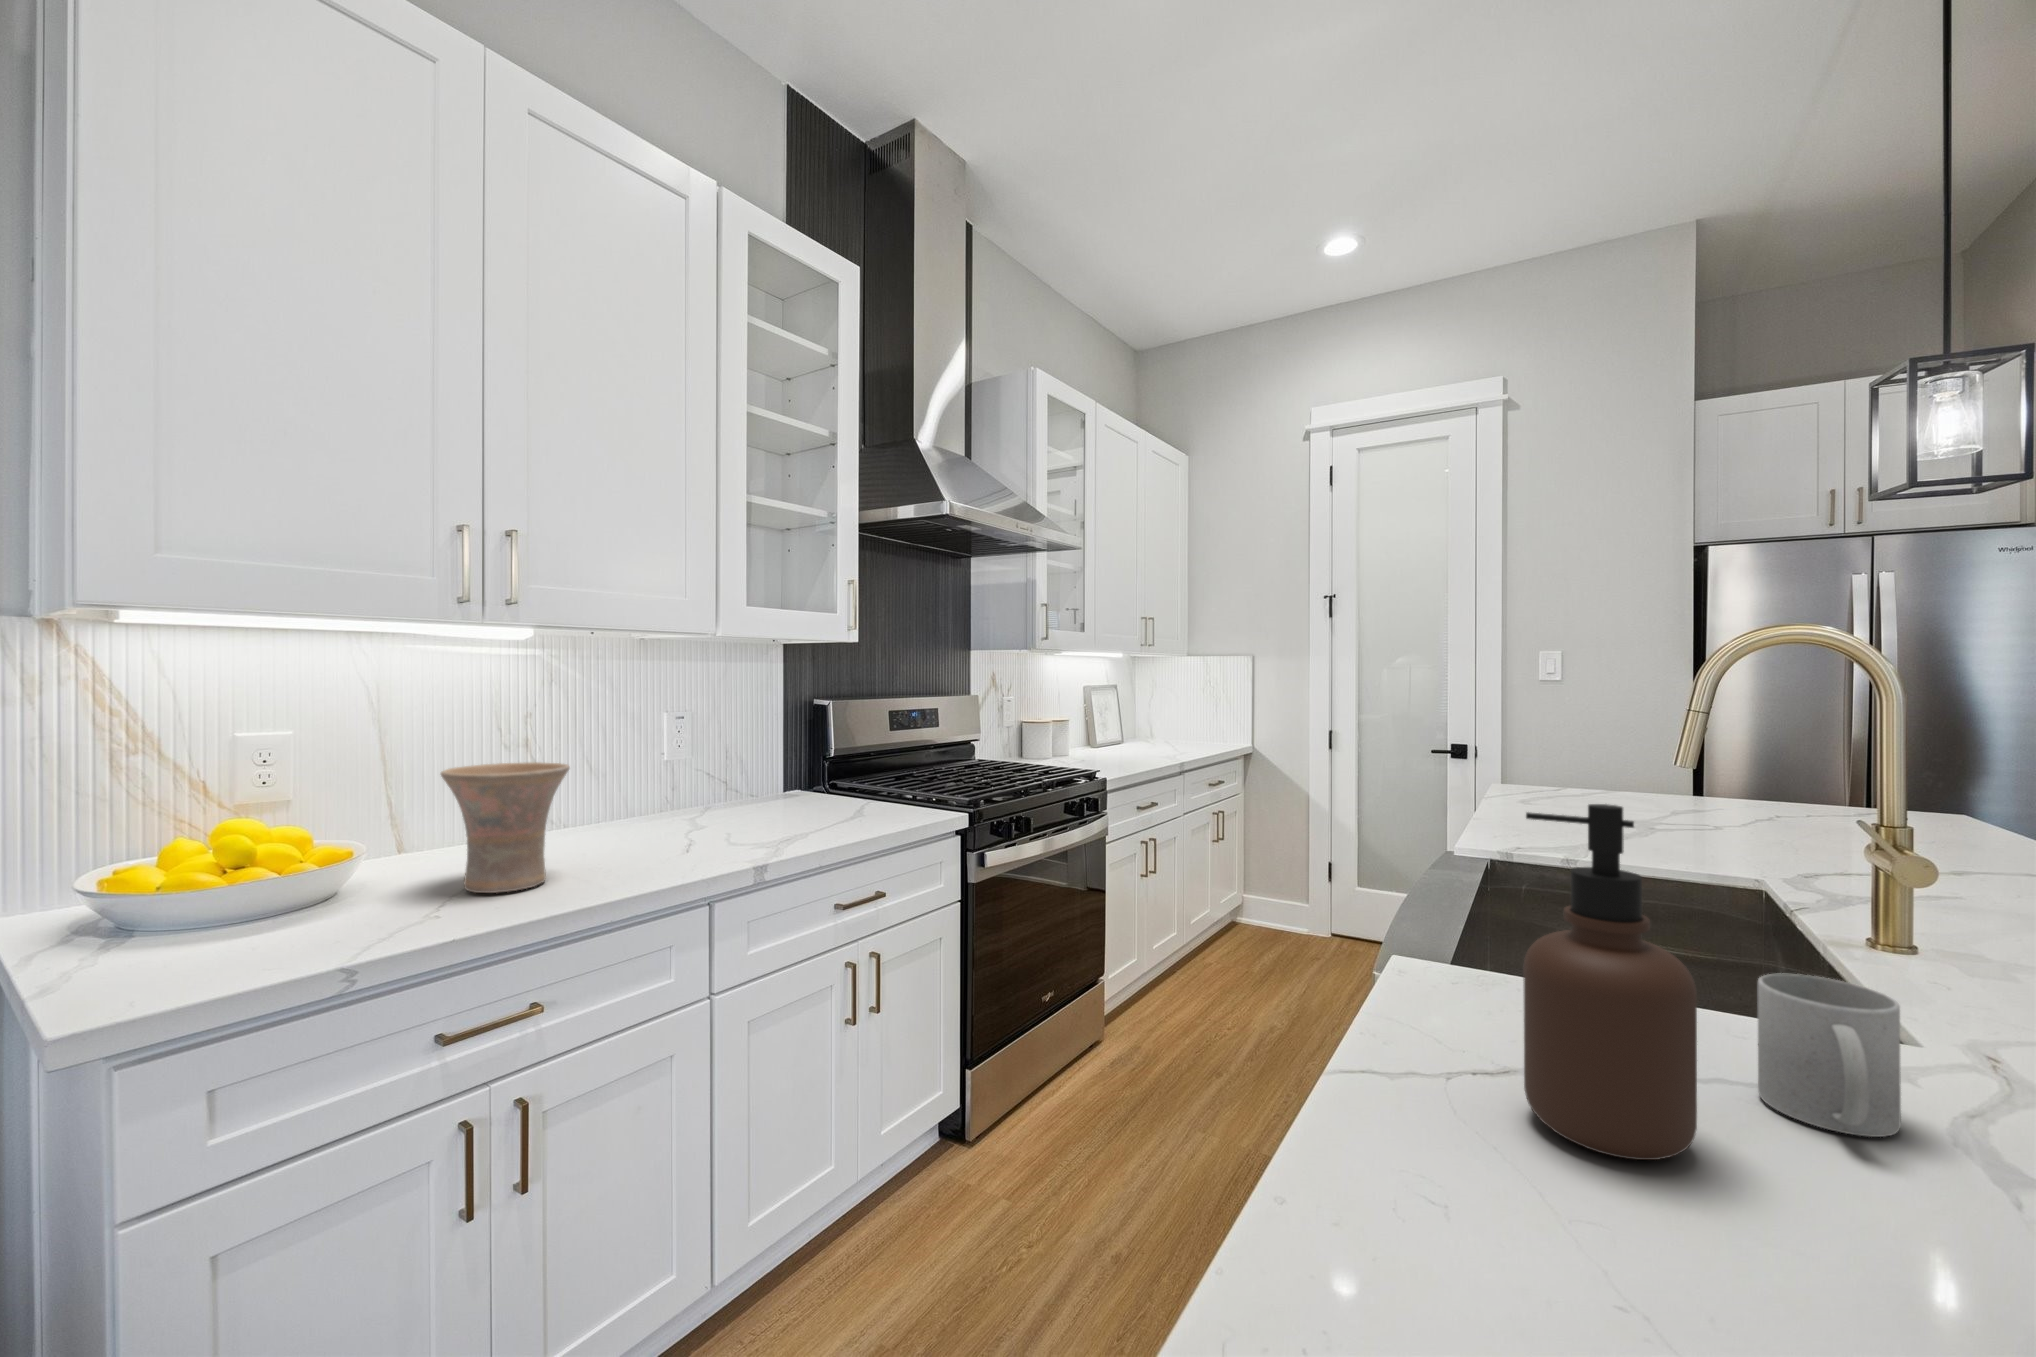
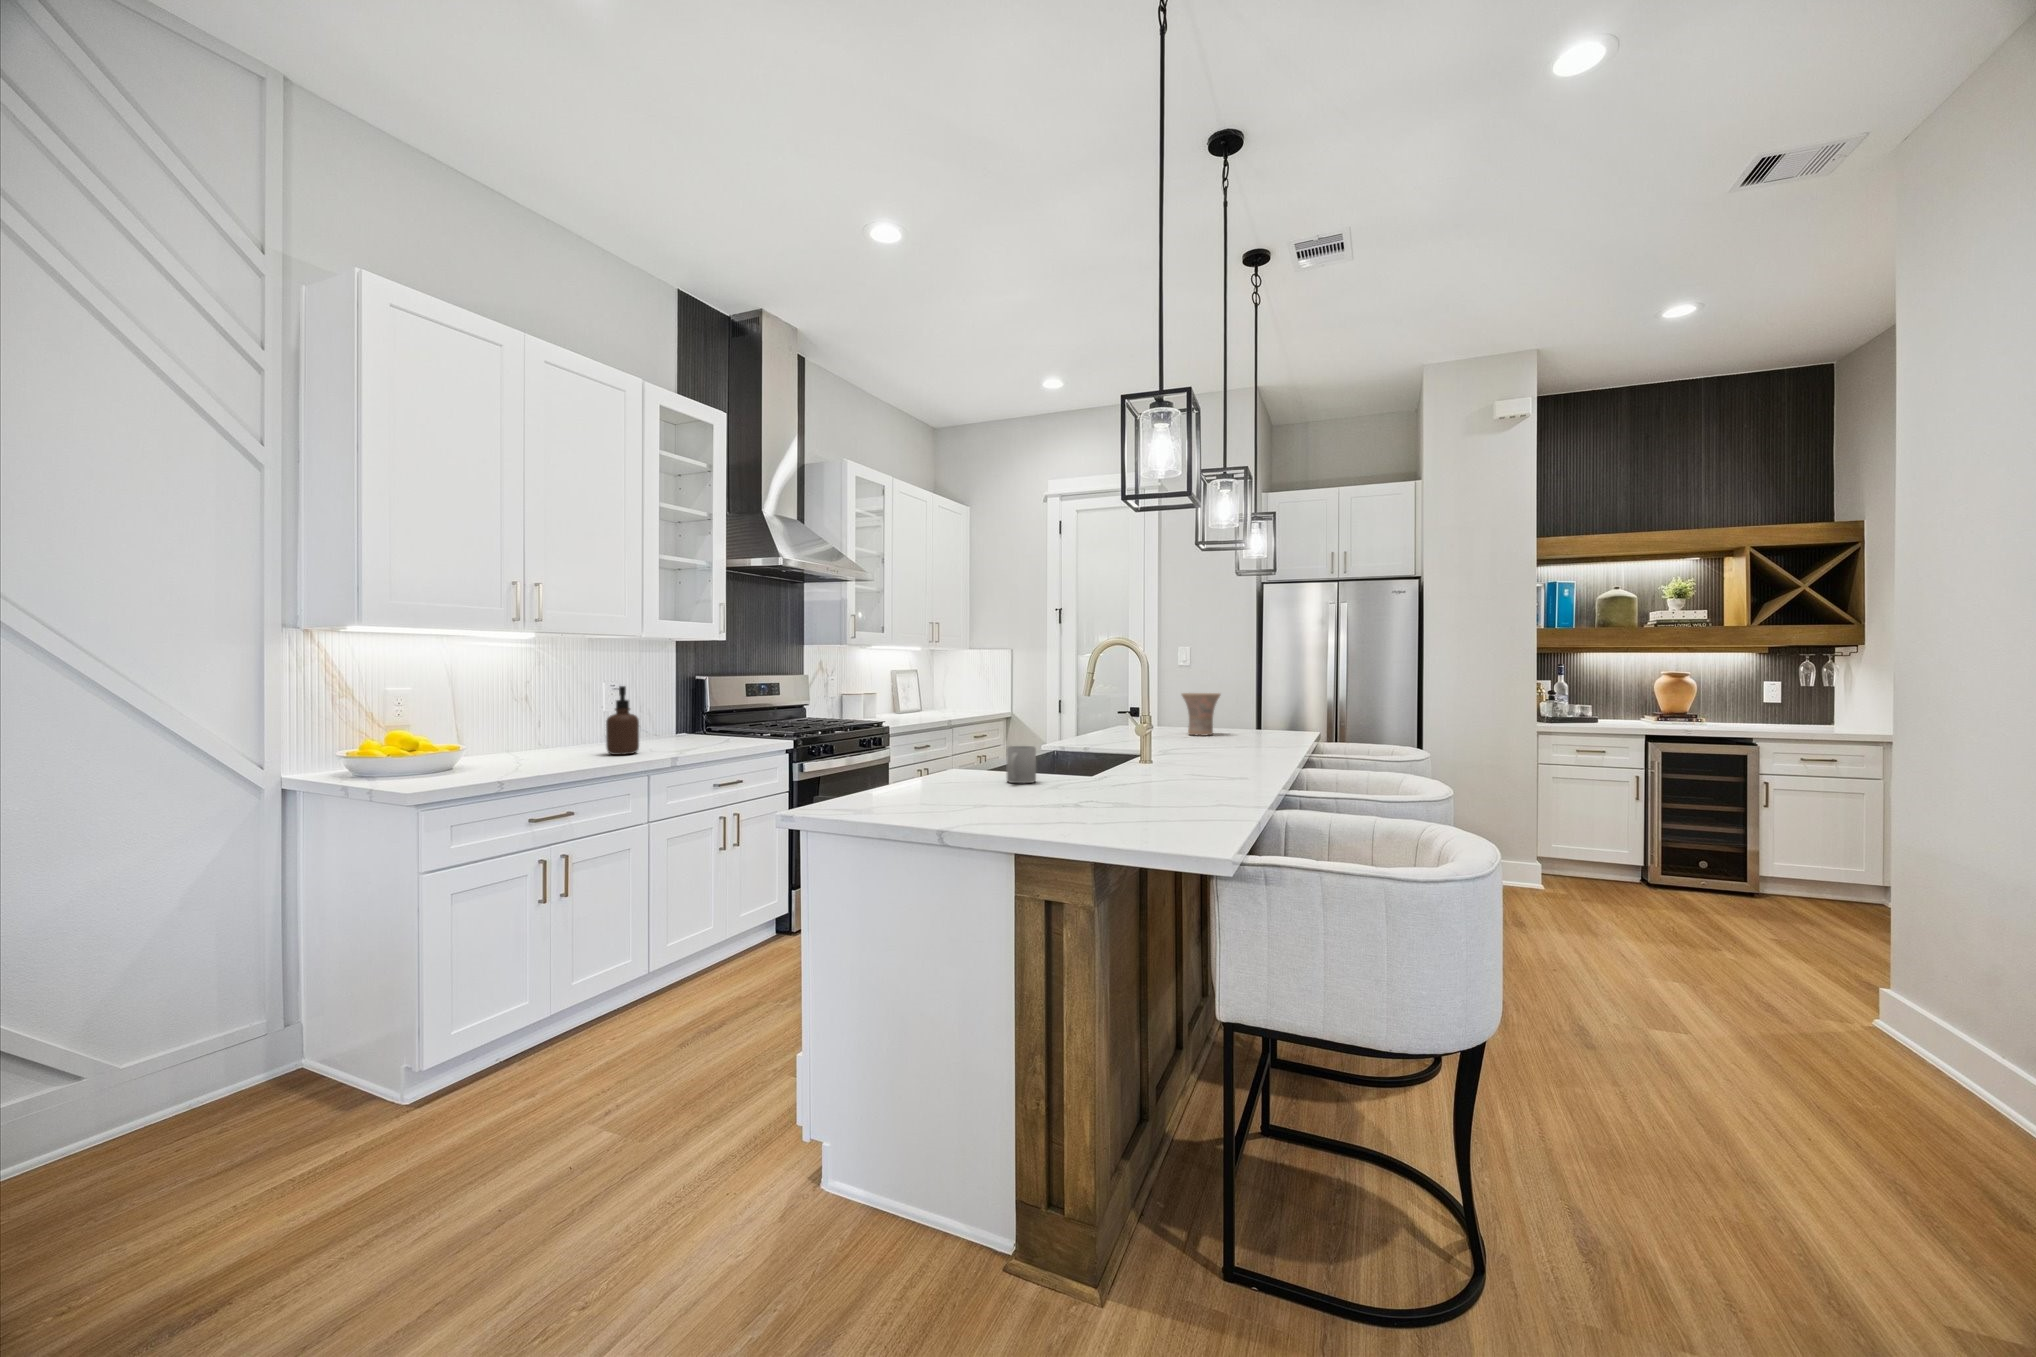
vase: present [441,762,570,893] -> present [1182,693,1220,736]
soap dispenser: present [1523,804,1697,1160] -> present [606,686,639,755]

